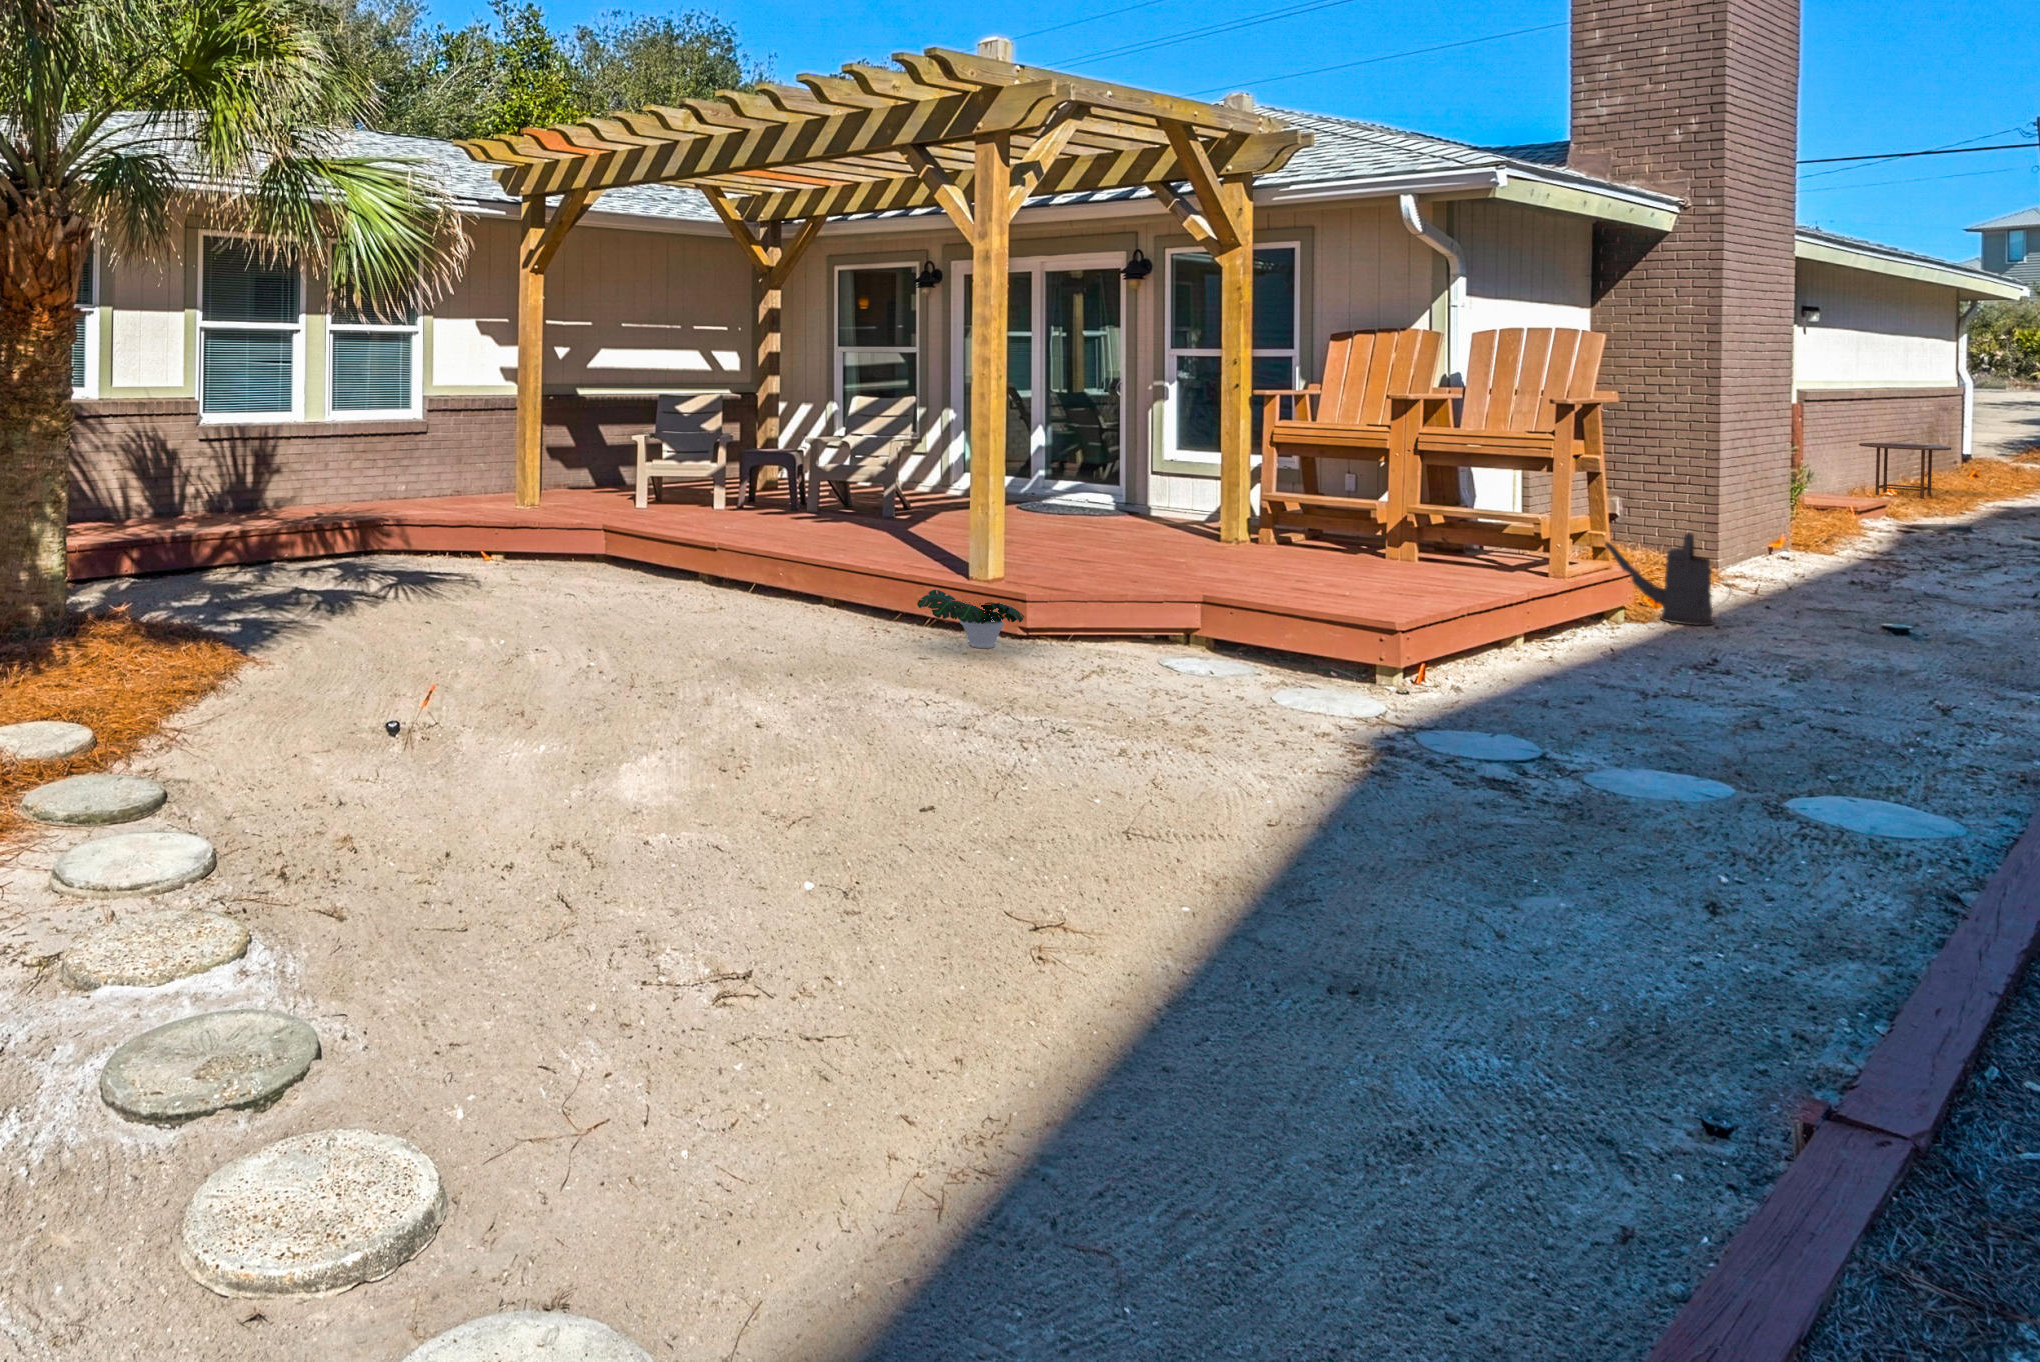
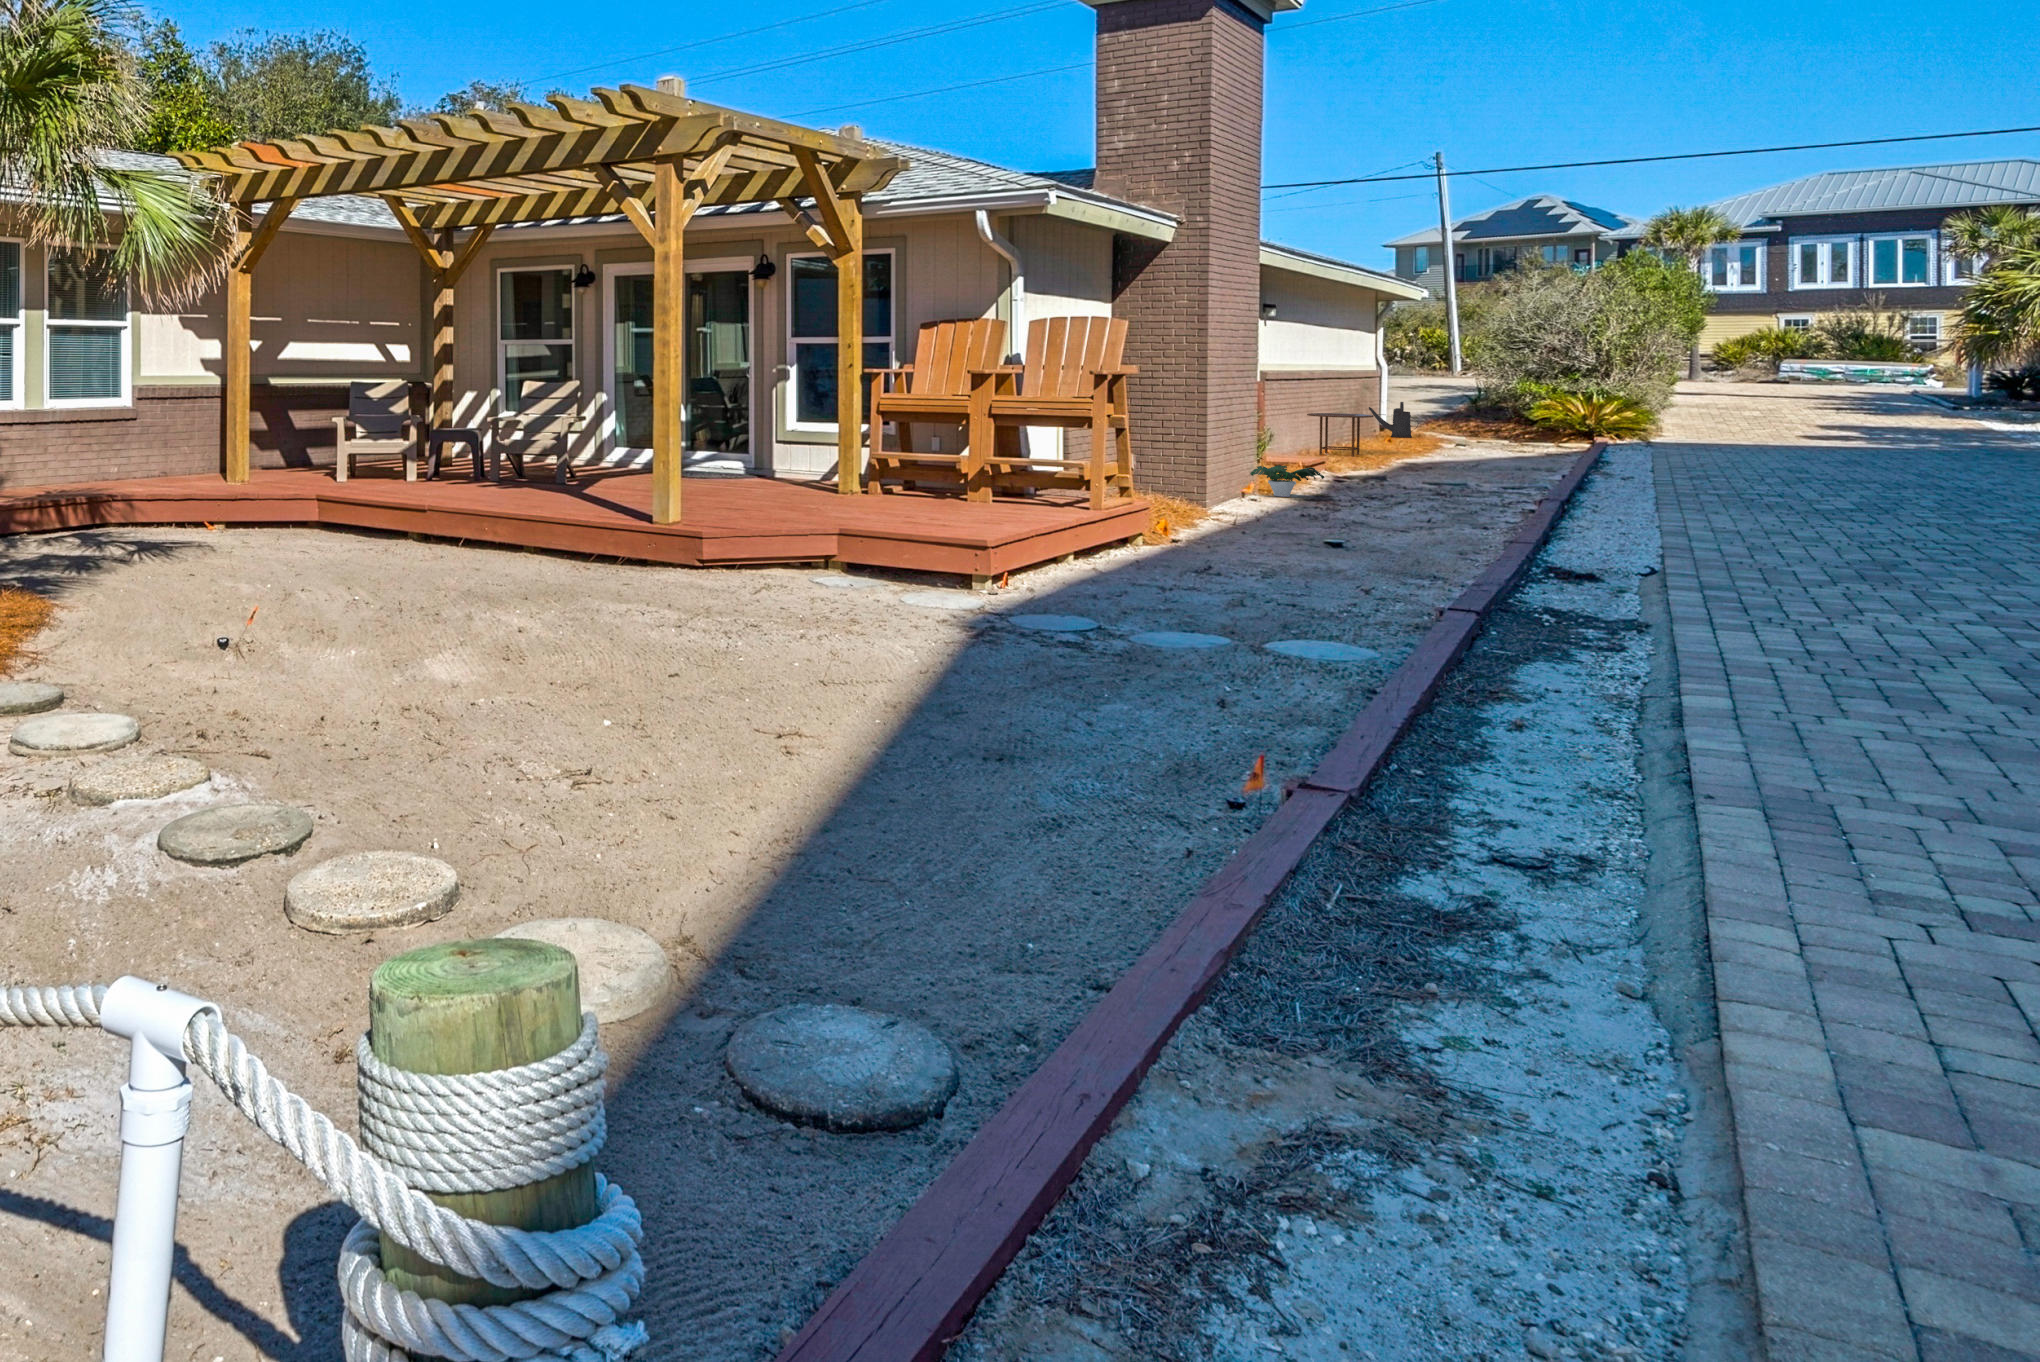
watering can: present [1605,533,1732,626] -> present [1369,402,1419,438]
potted plant: present [917,590,1024,648] -> present [1250,465,1324,497]

